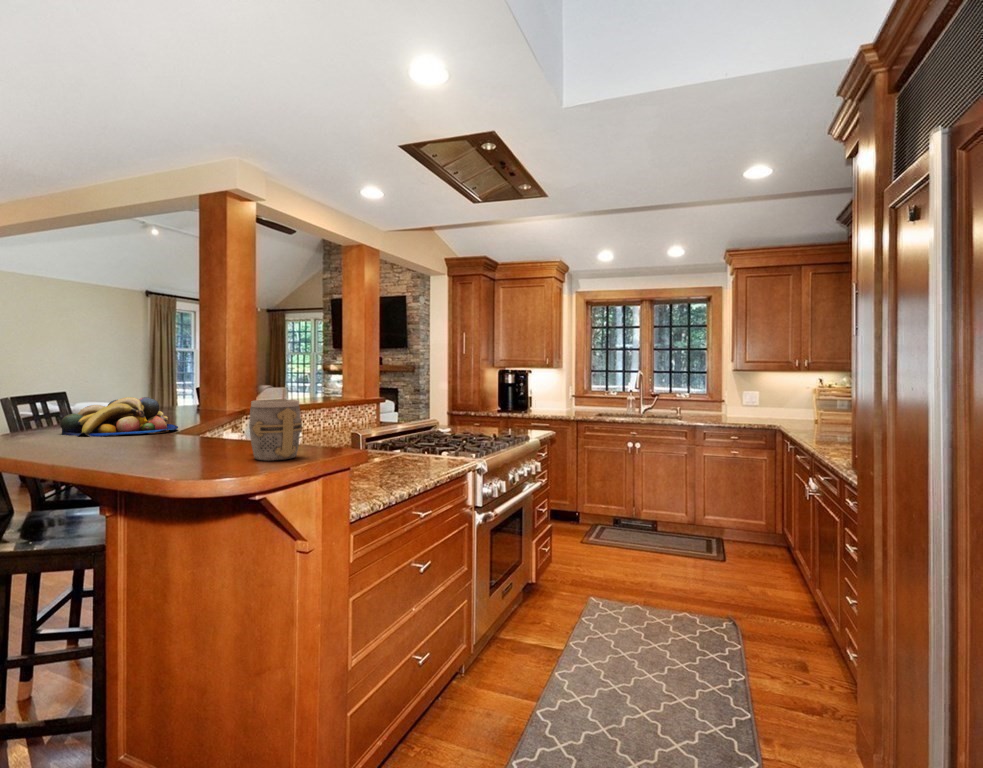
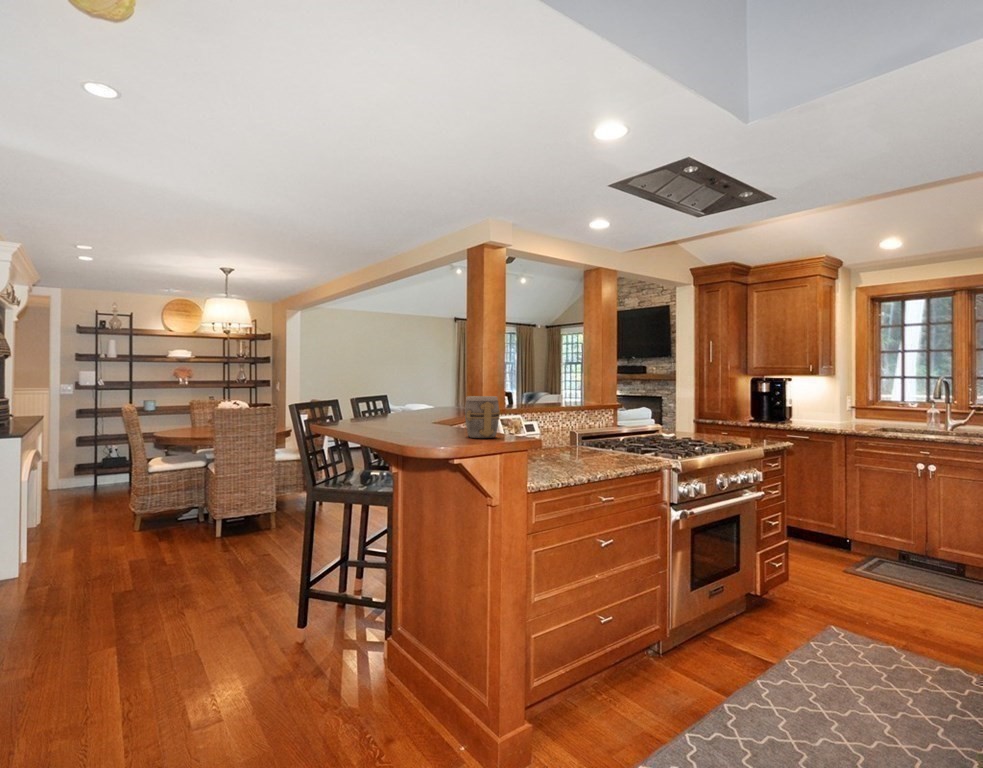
fruit bowl: present [60,397,178,437] -> none [375,396,443,422]

